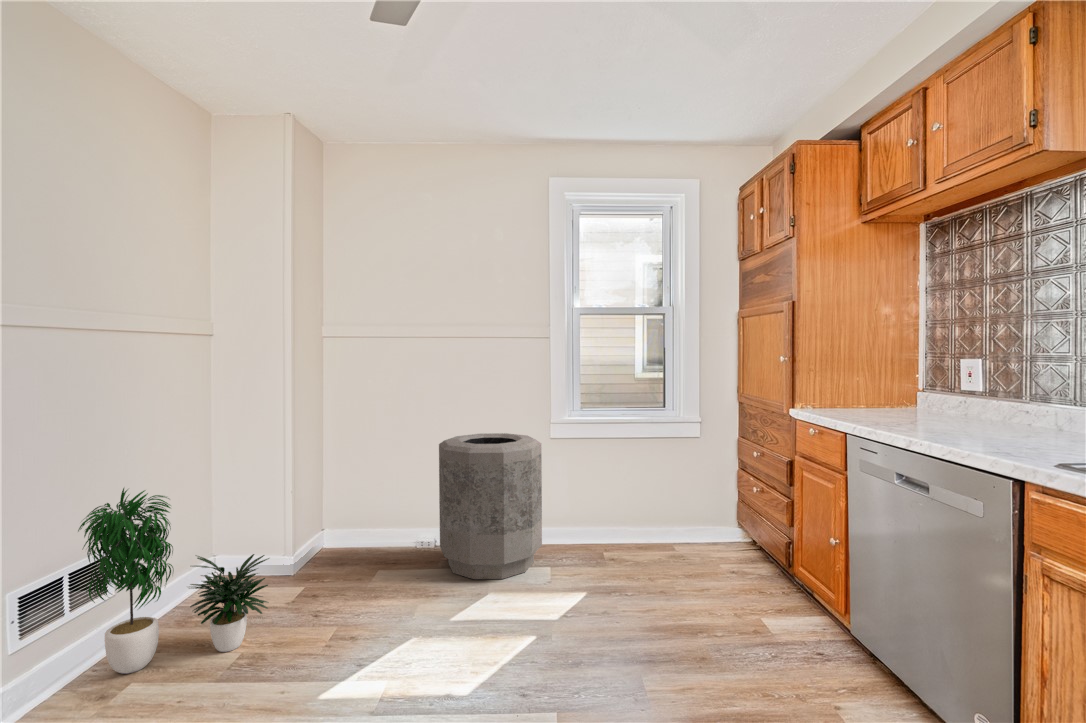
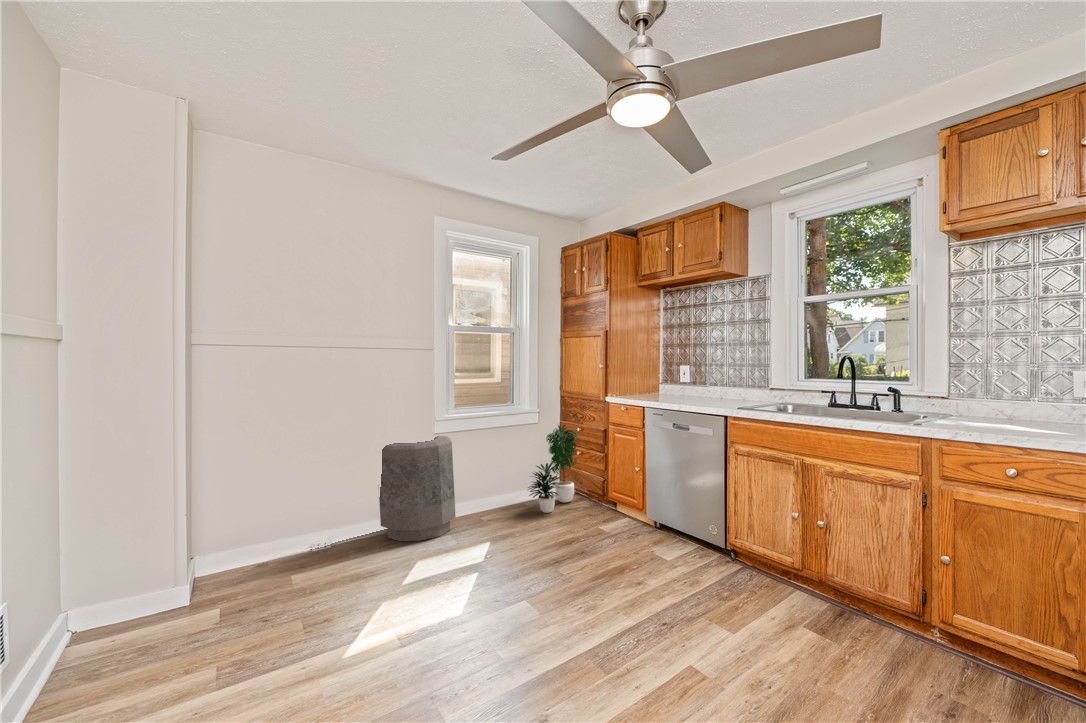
potted plant: present [78,488,269,674] -> present [528,424,579,513]

